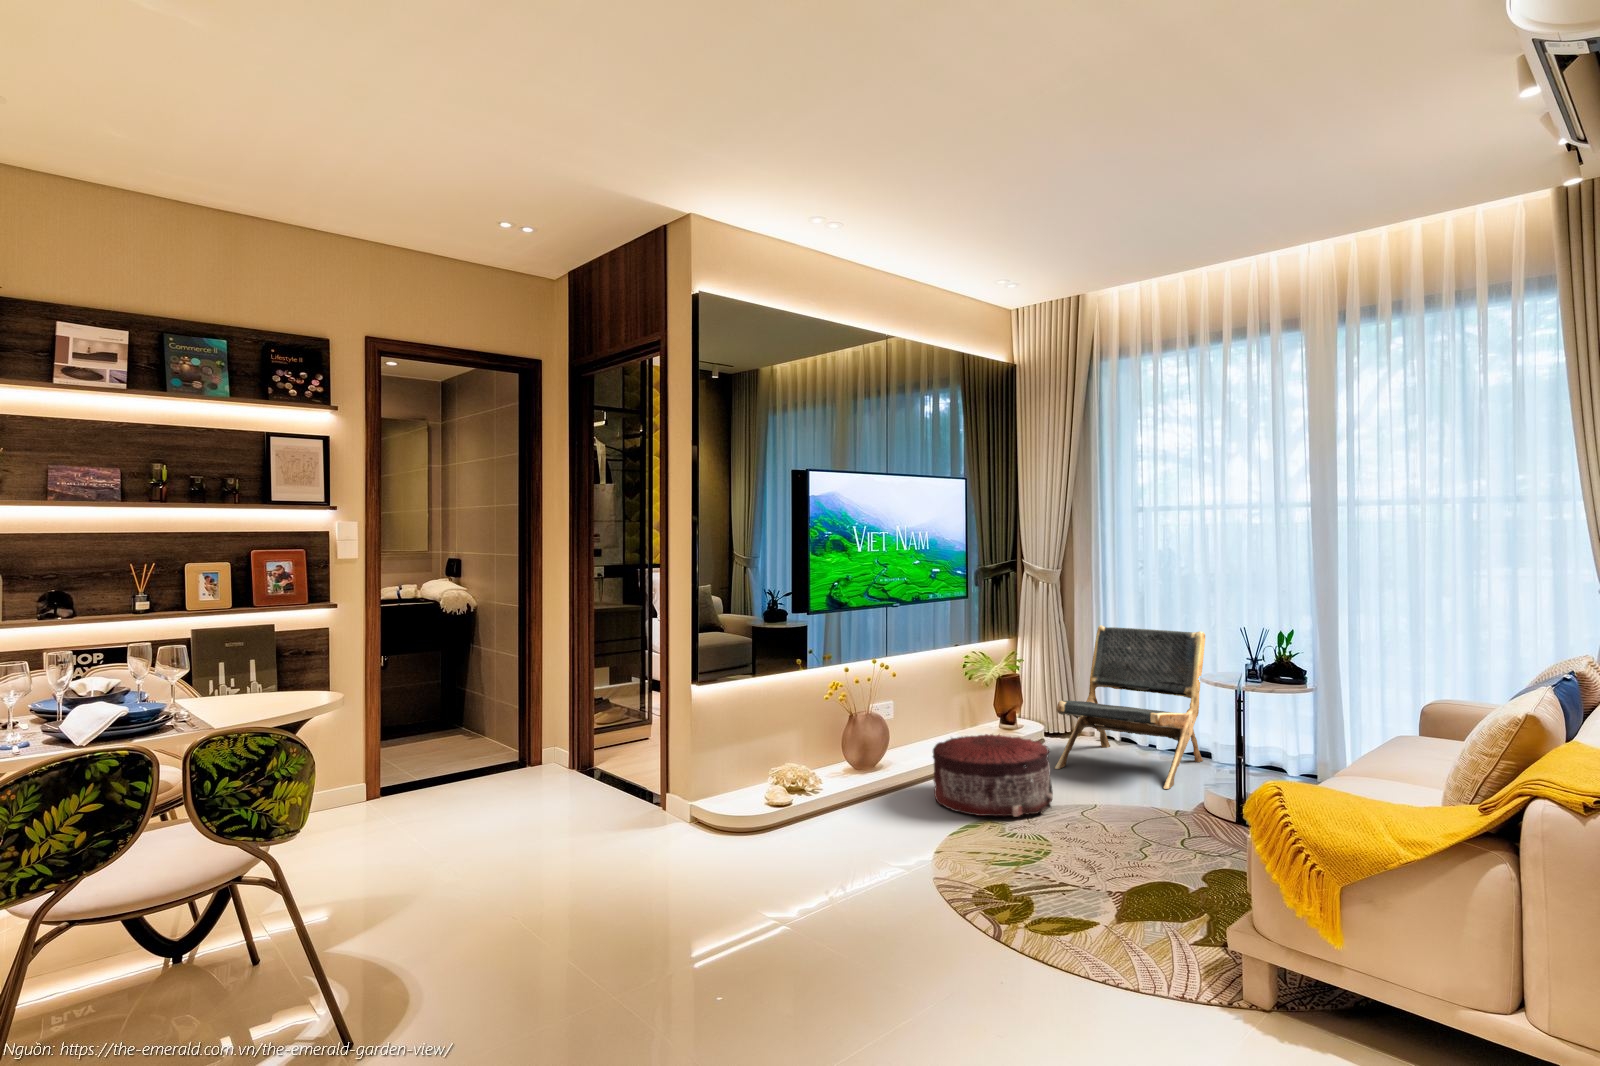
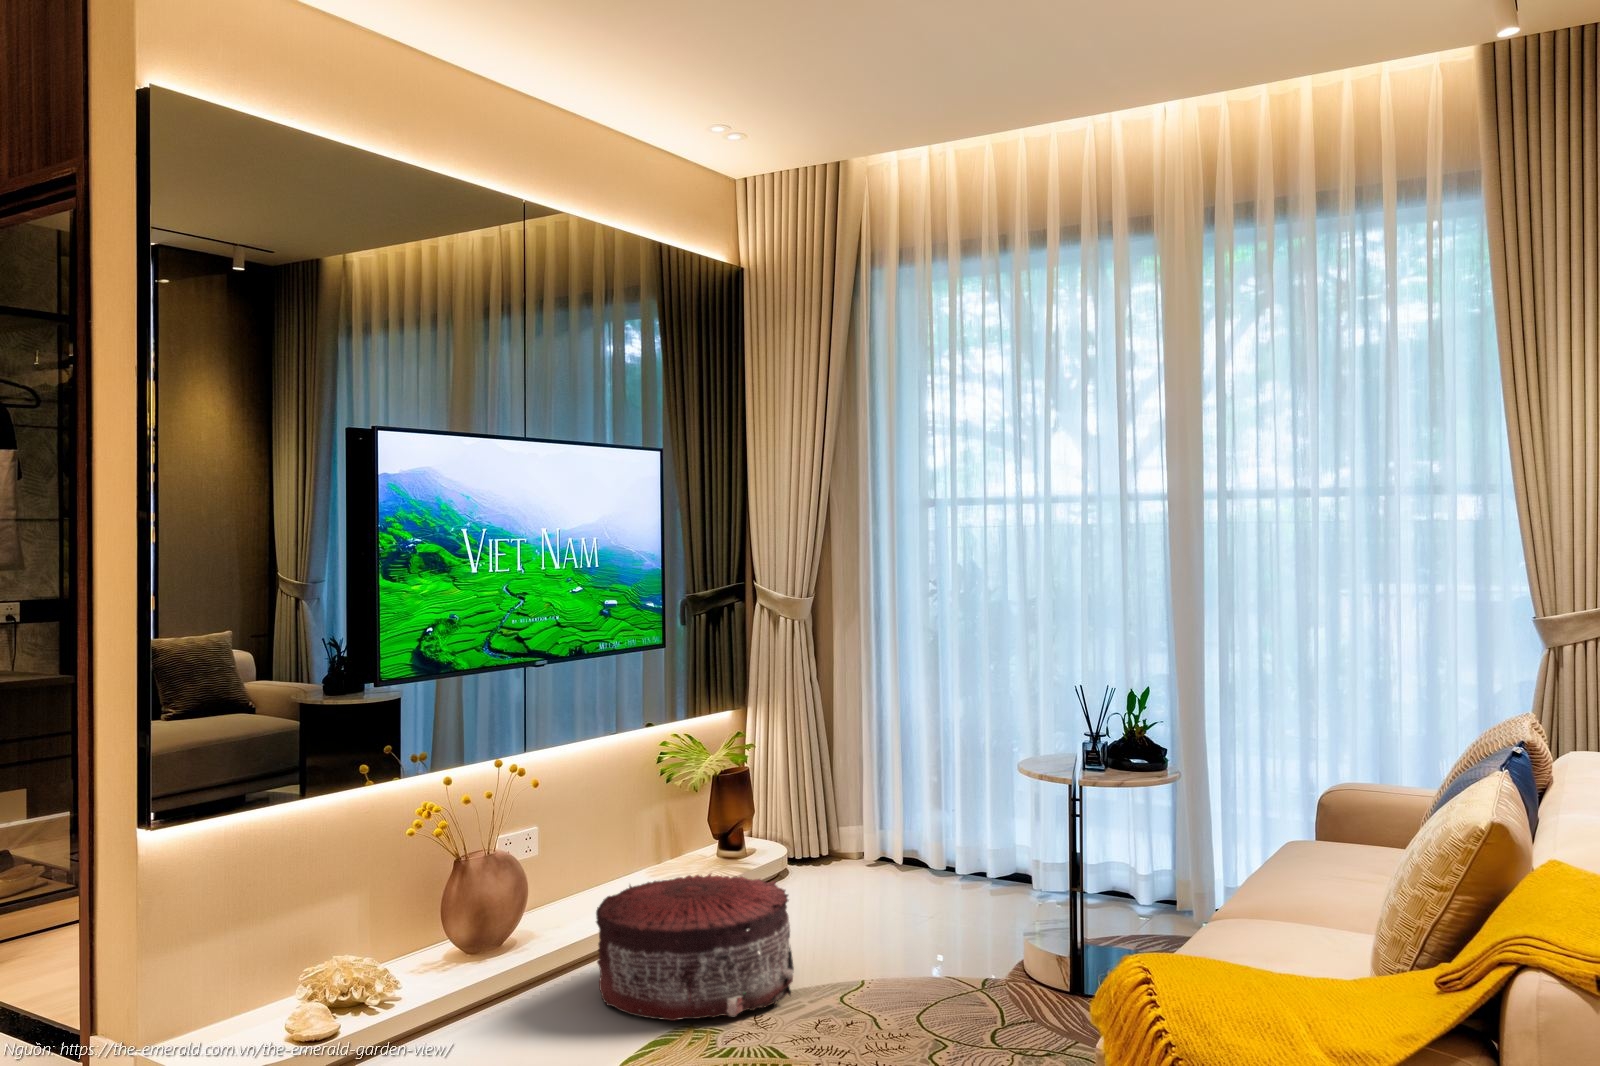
lounge chair: present [1055,625,1205,789] -> none [801,684,1024,942]

